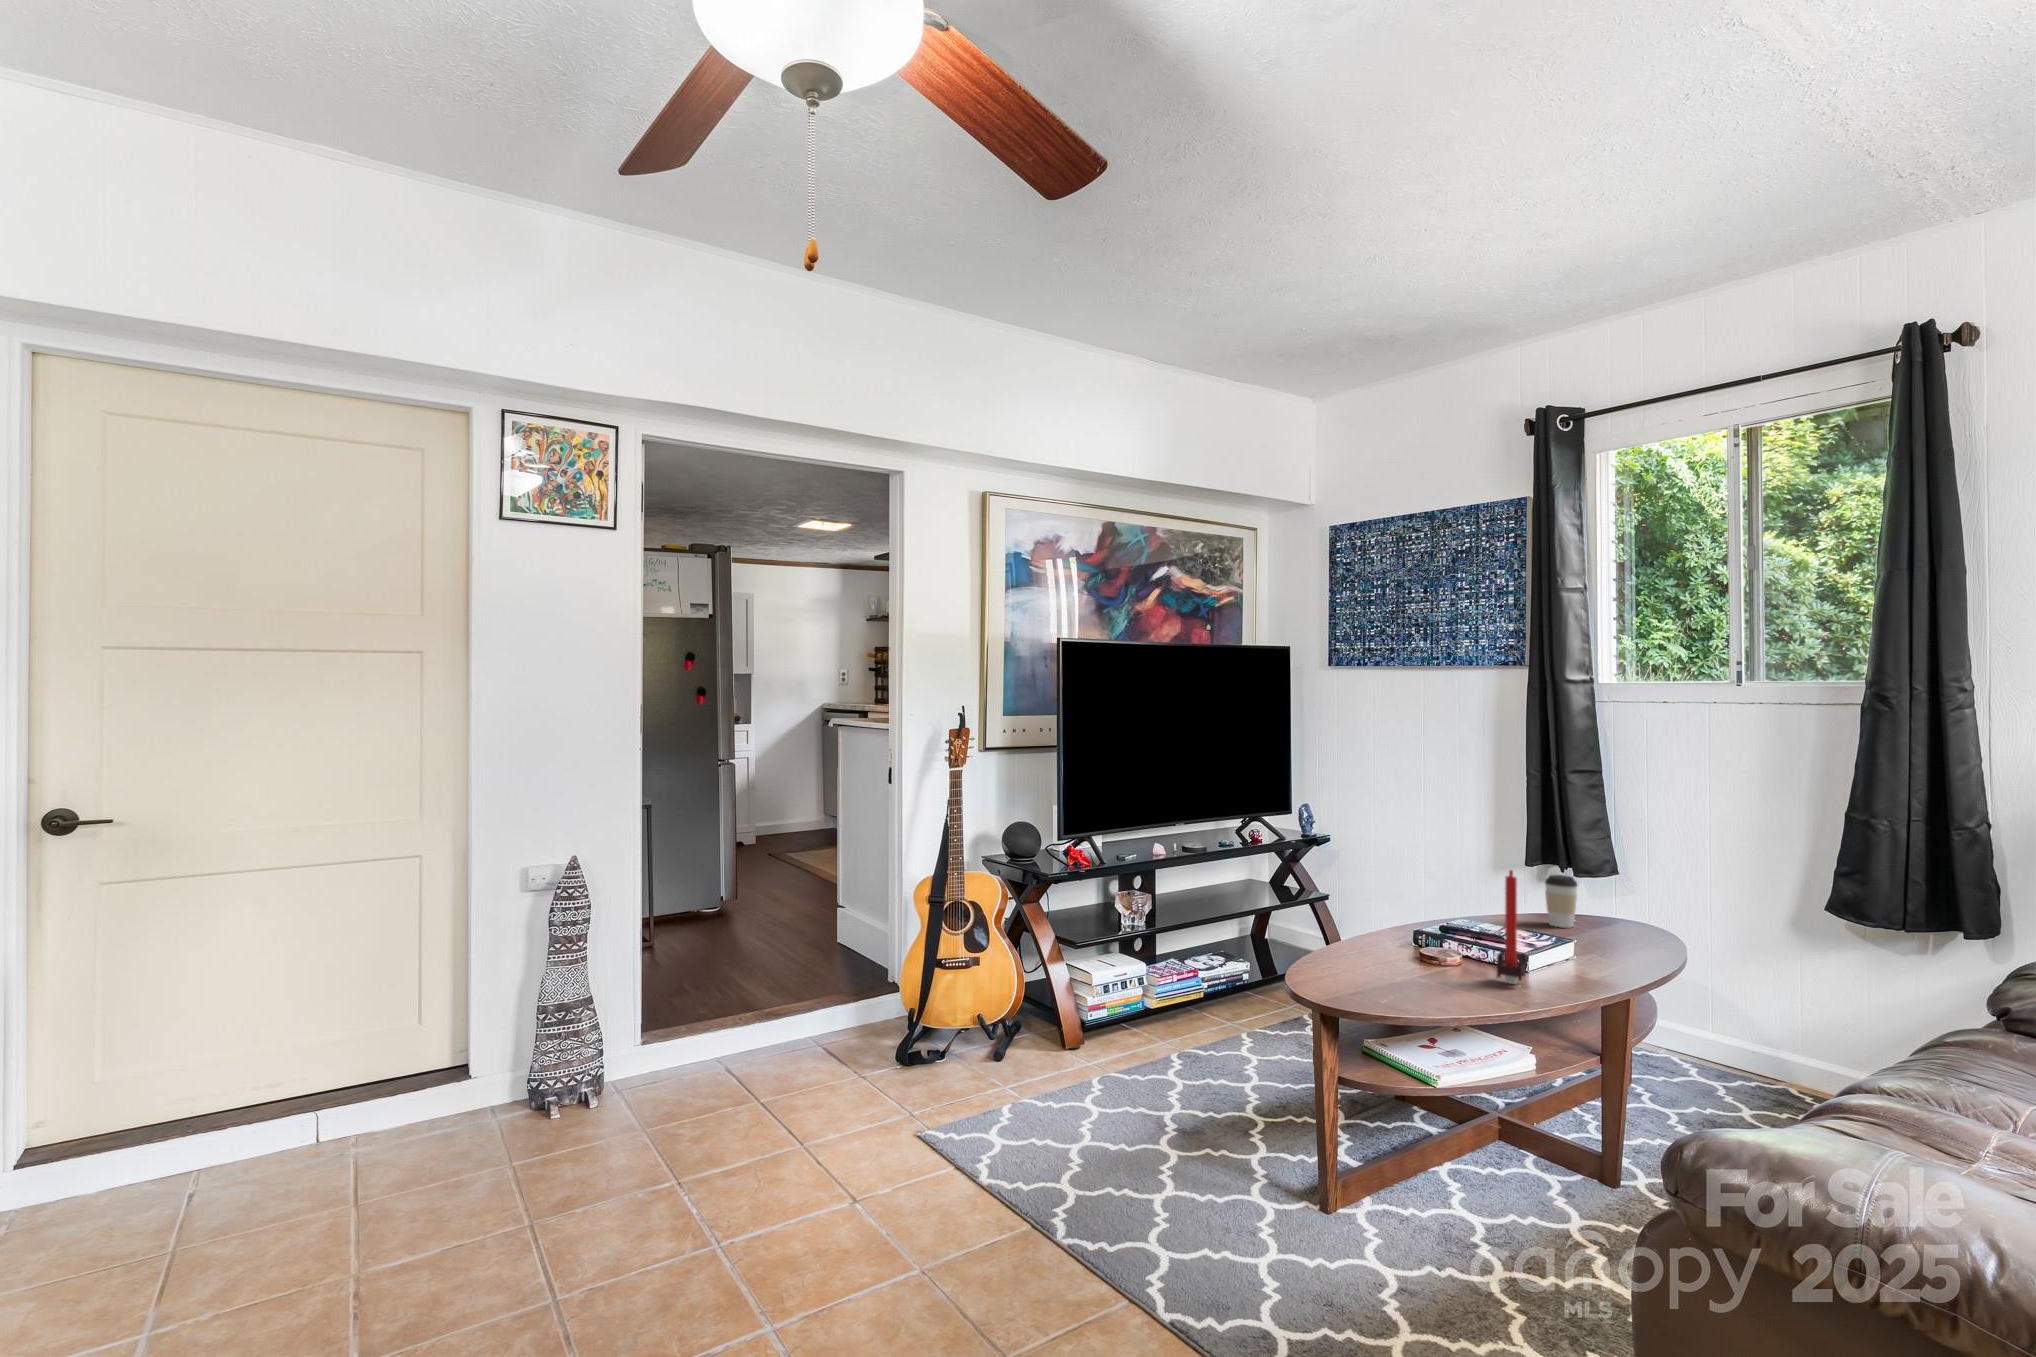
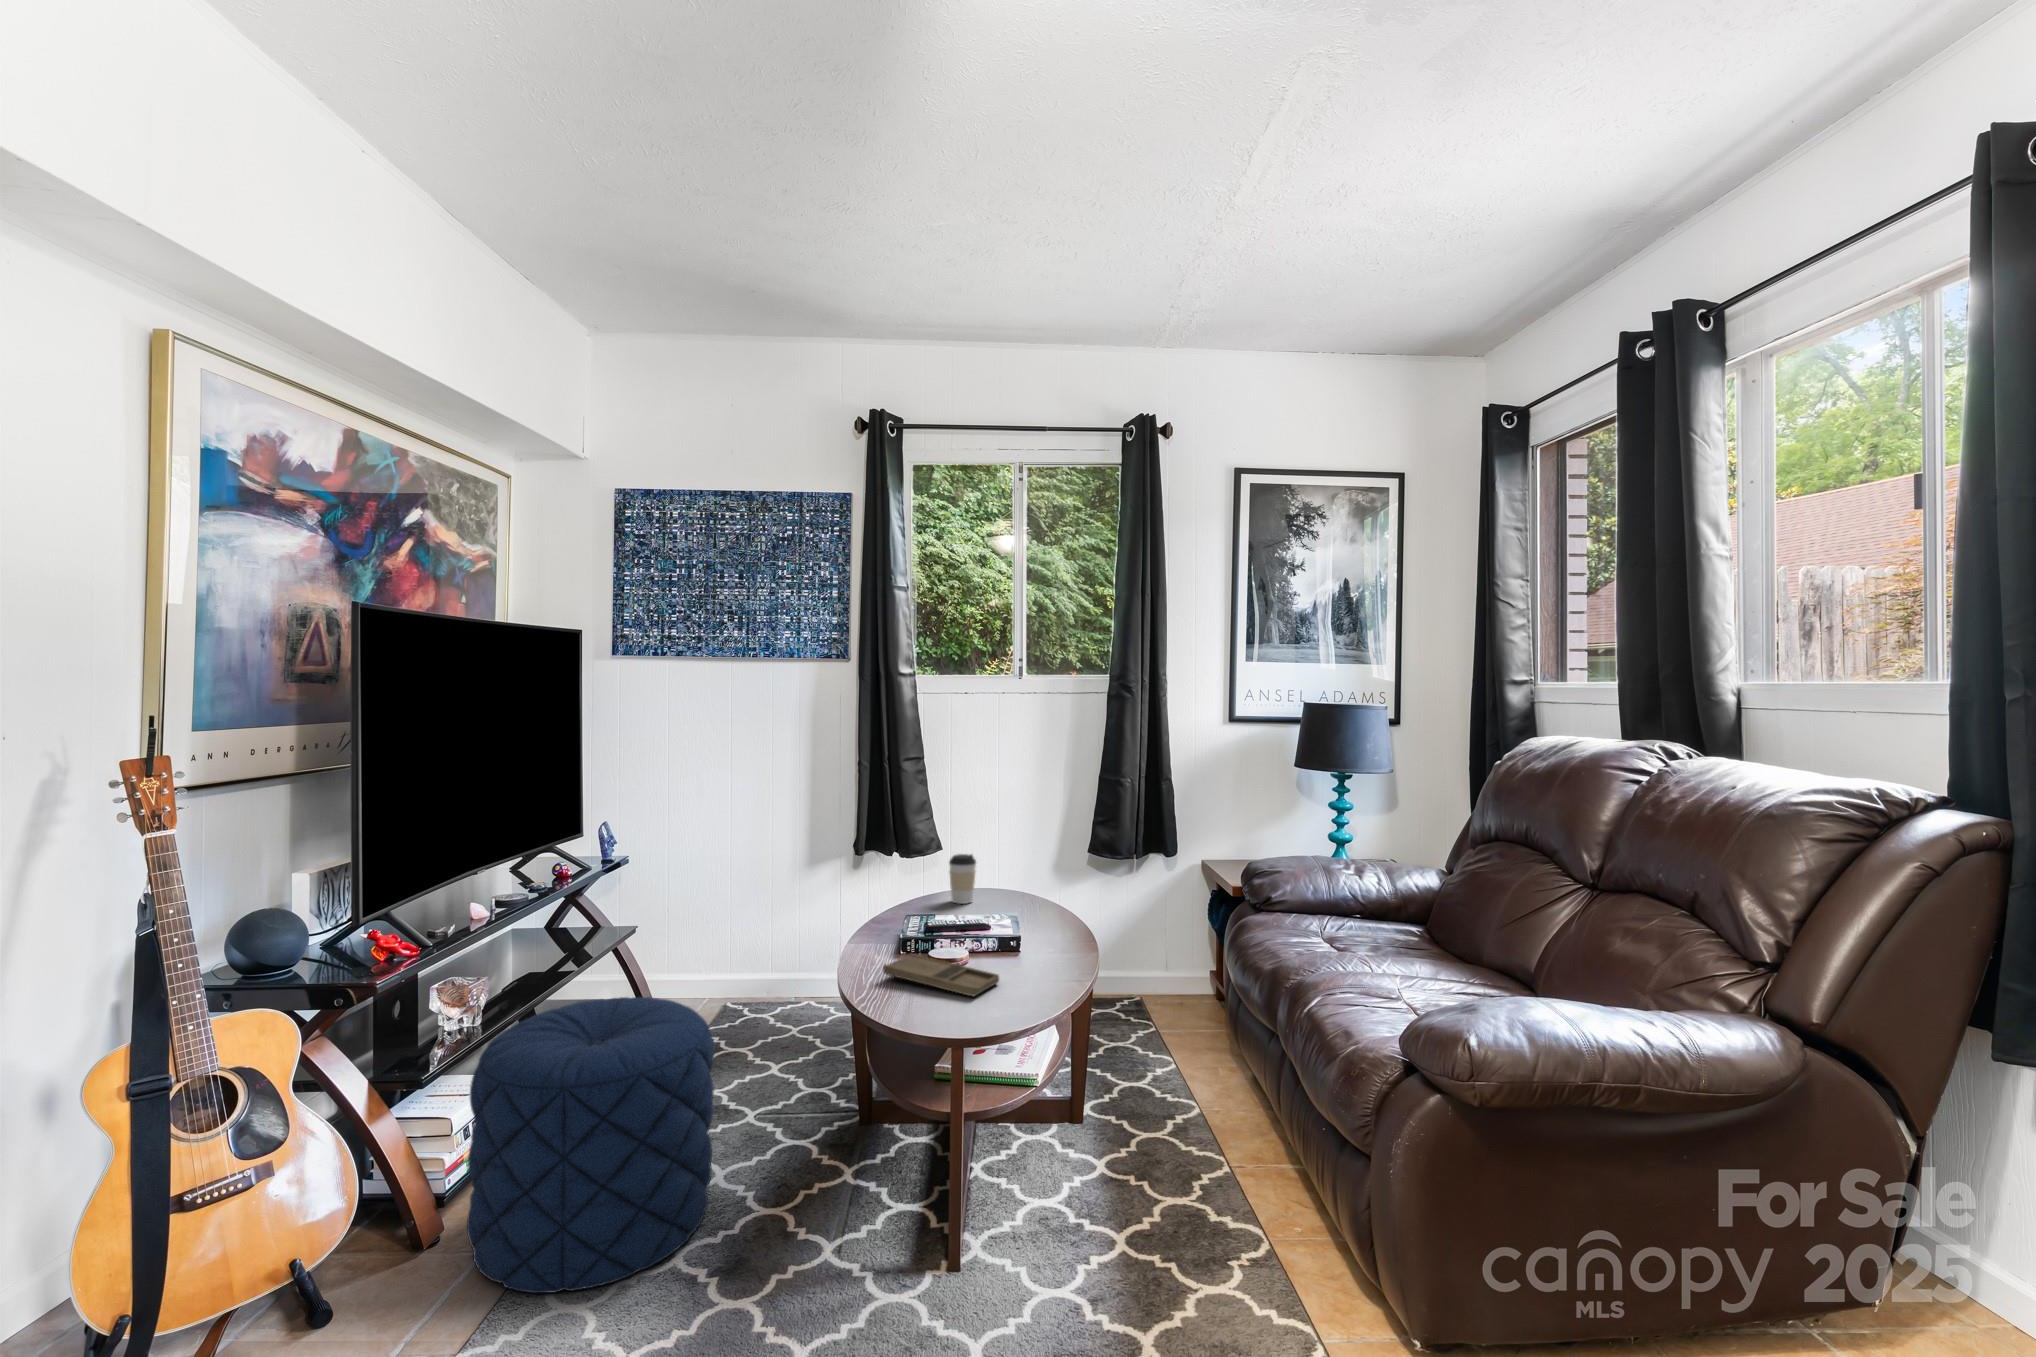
candle: present [1497,870,1525,984] -> none [1024,857,1053,969]
pouf: none [1080,922,1239,1110] -> present [467,997,714,1293]
tray: none [1359,941,1448,982] -> present [883,954,999,996]

